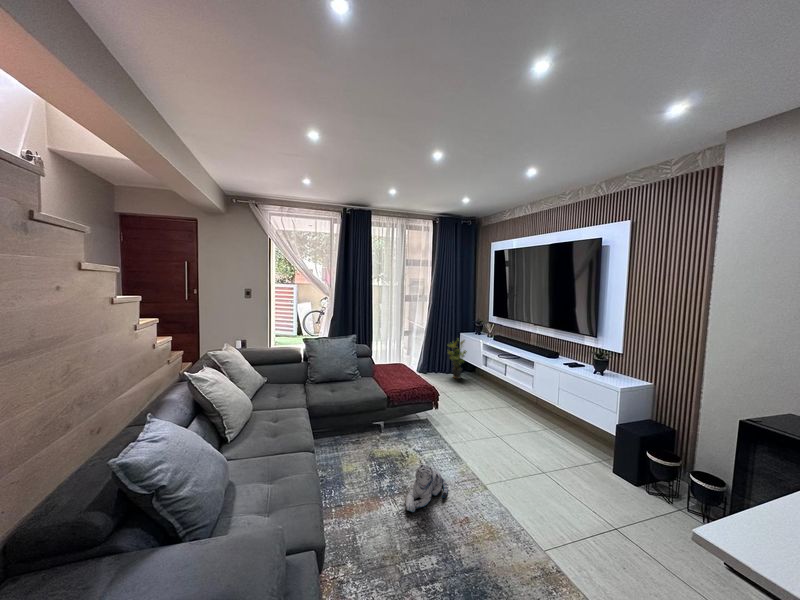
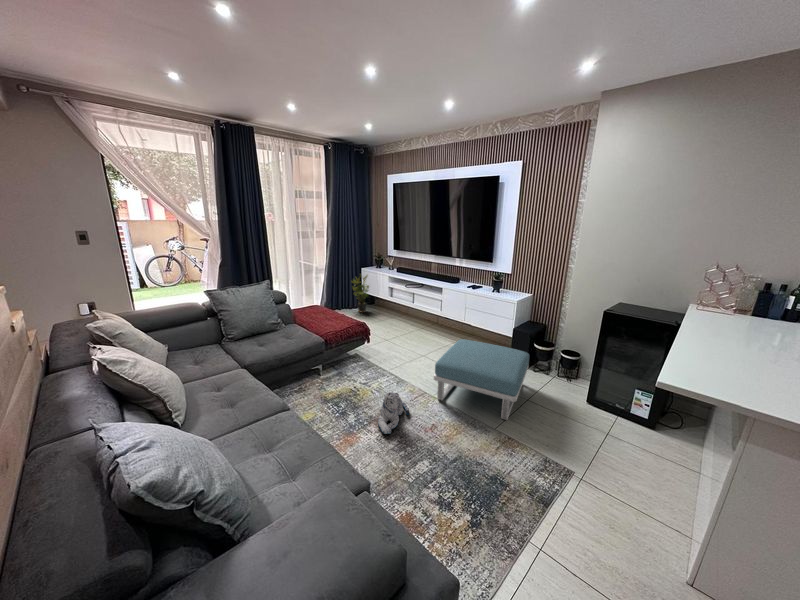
footstool: none [484,425,625,546] -> present [434,339,529,420]

